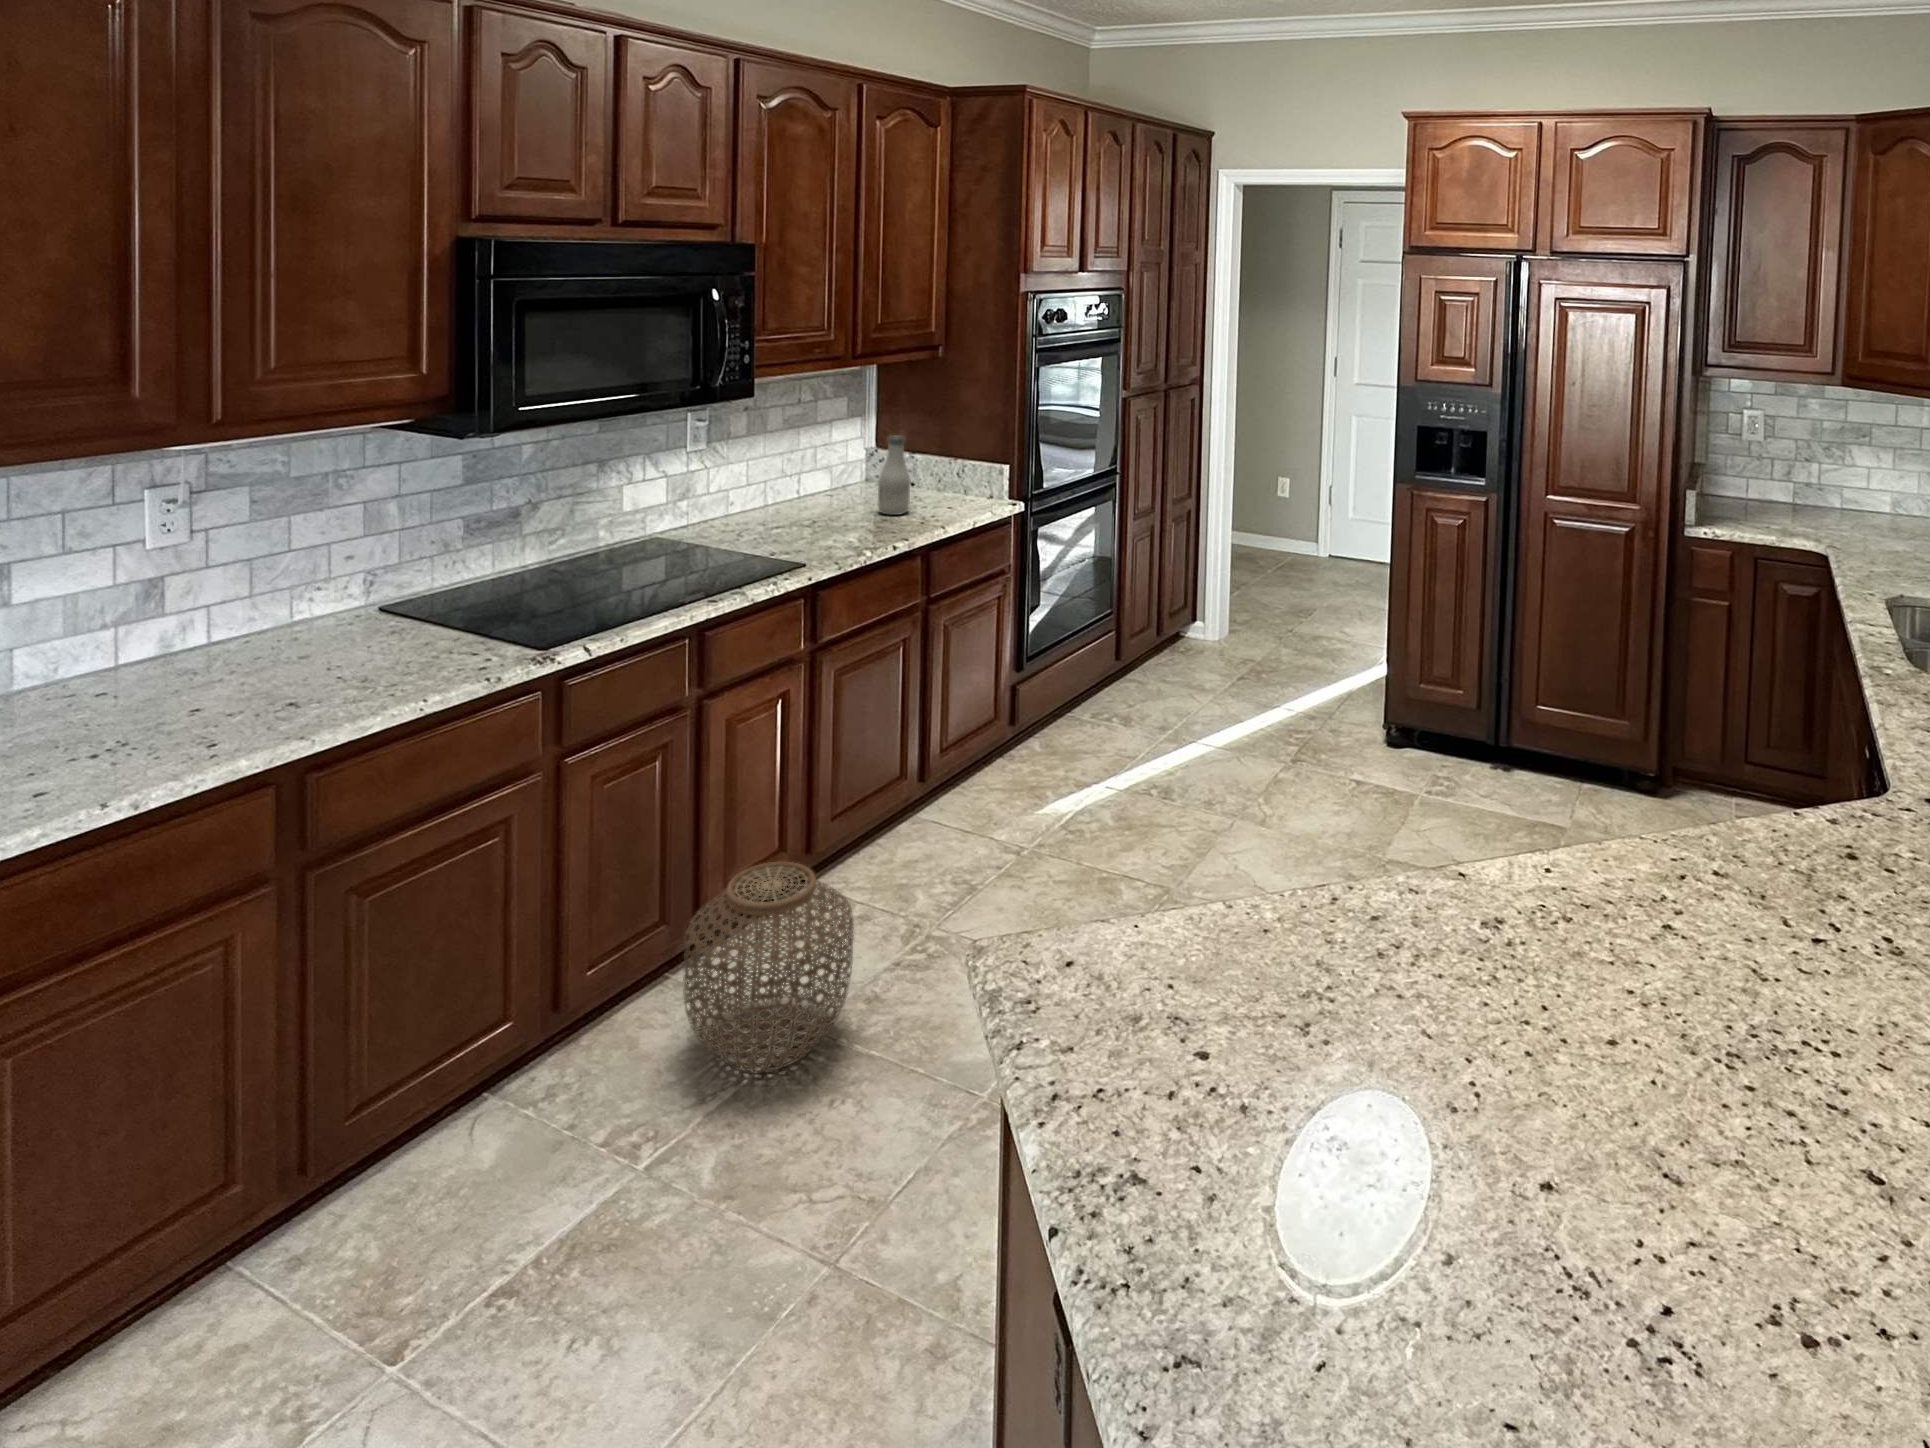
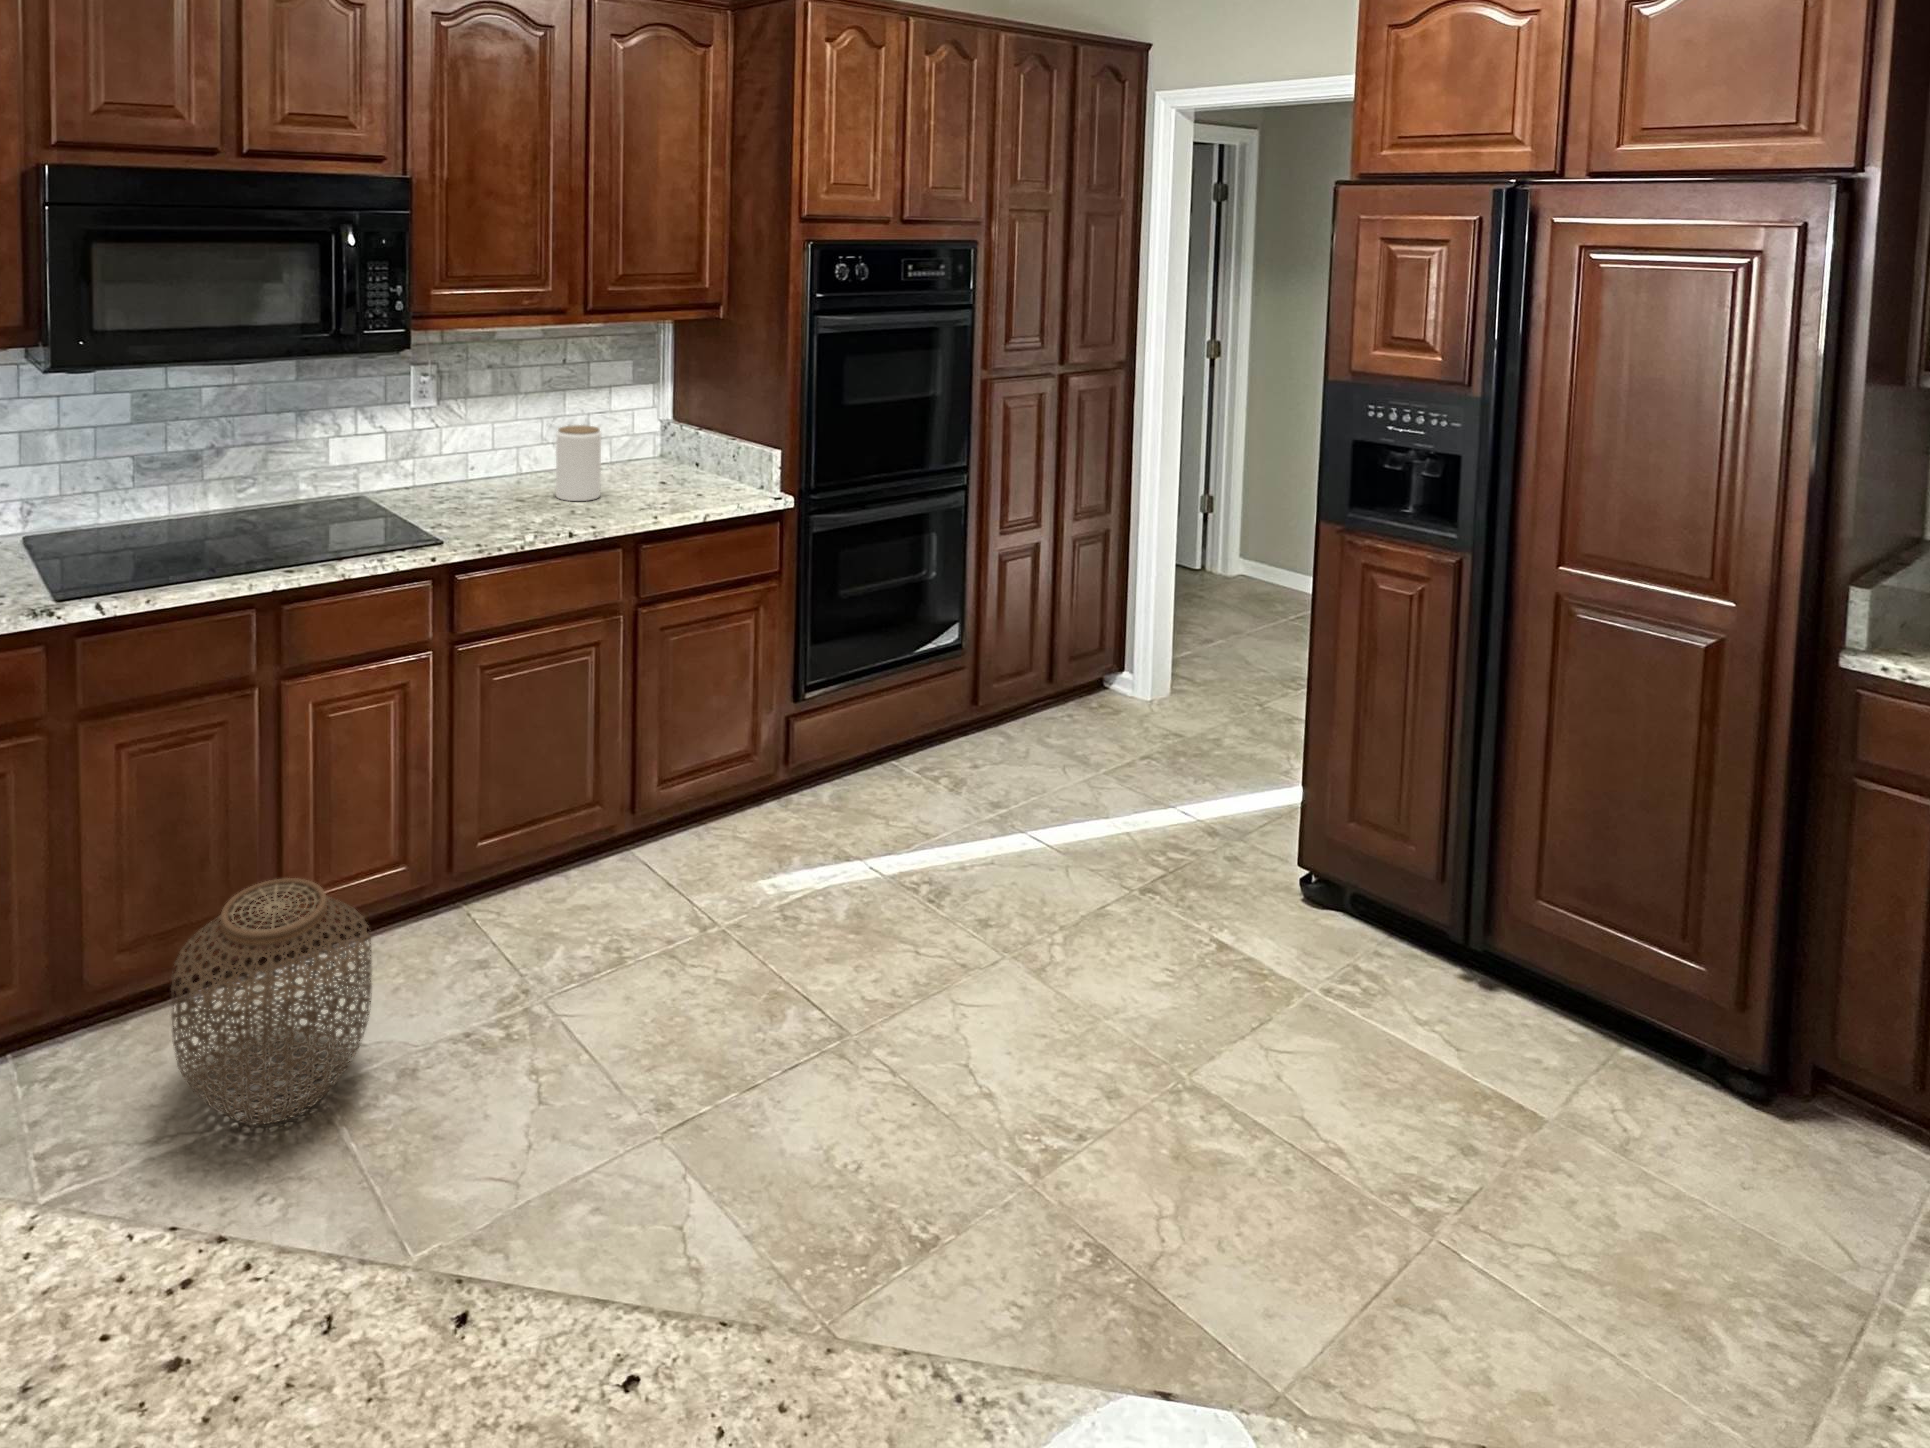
bottle: present [878,435,910,515] -> none [629,405,666,496]
jar: none [819,457,861,525] -> present [556,425,601,501]

